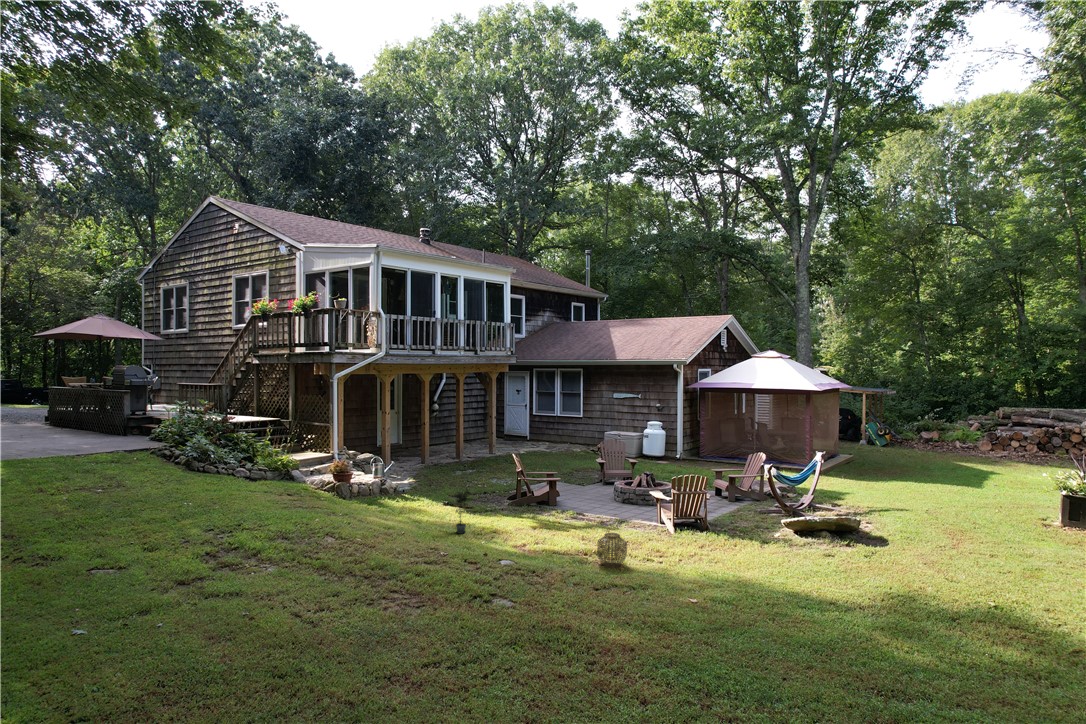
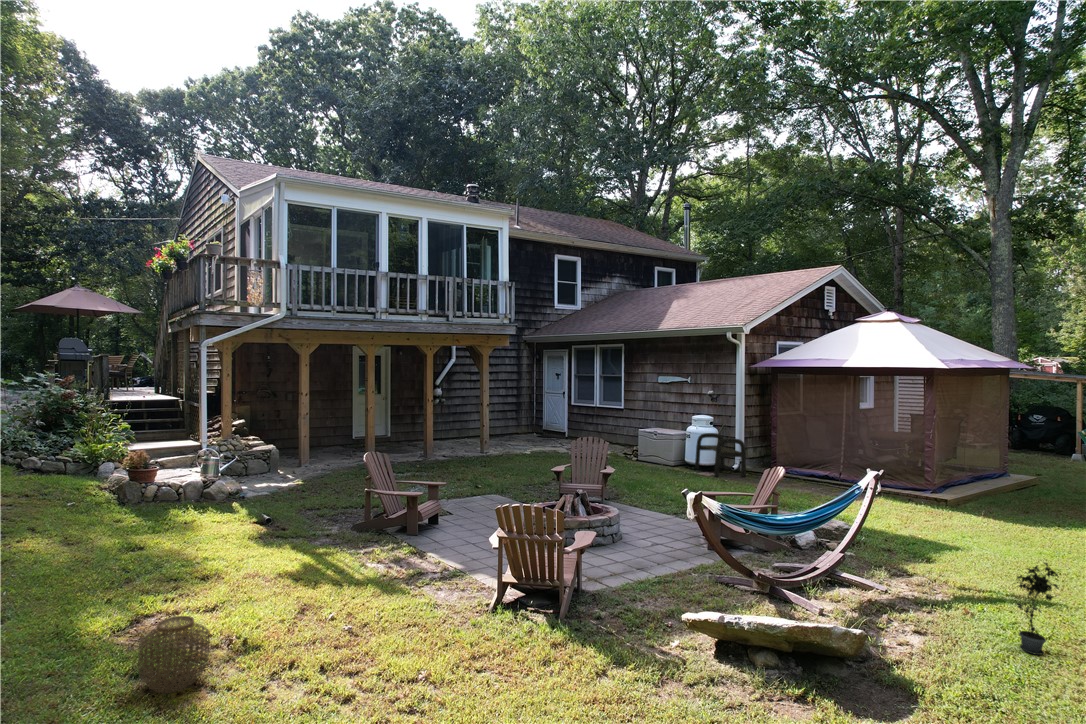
bench: none [652,433,691,463] -> present [695,433,746,477]
potted plant: present [454,490,472,534] -> present [1017,563,1059,655]

